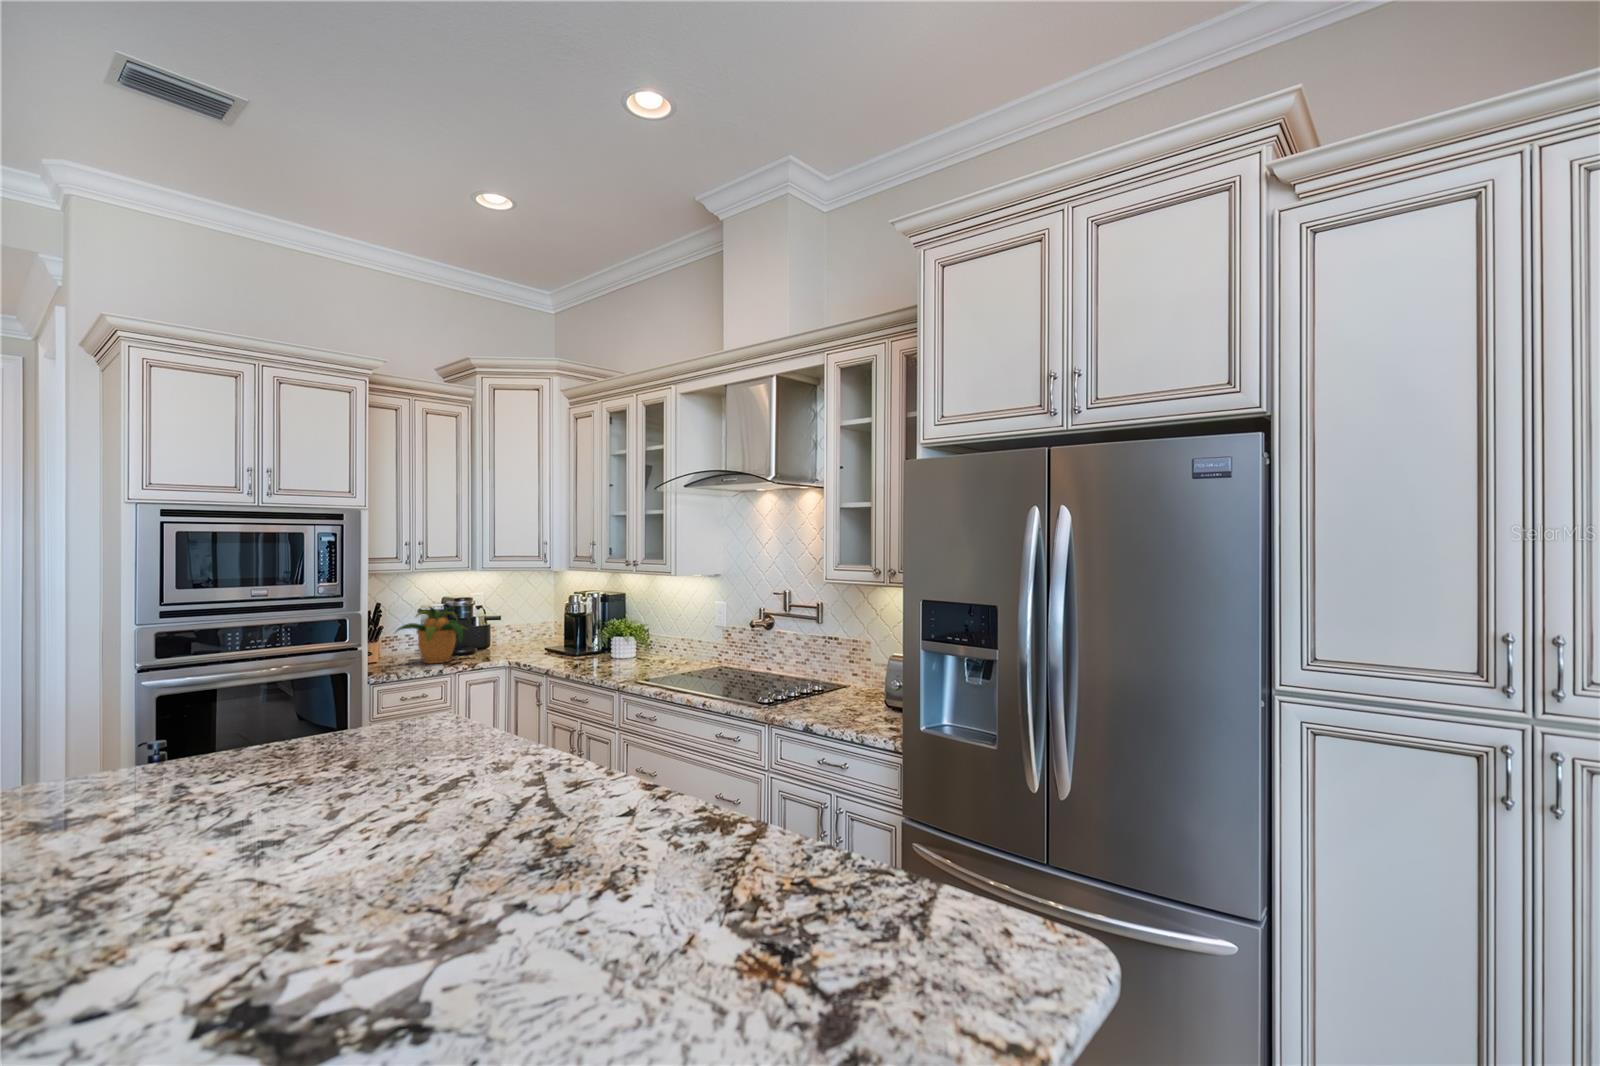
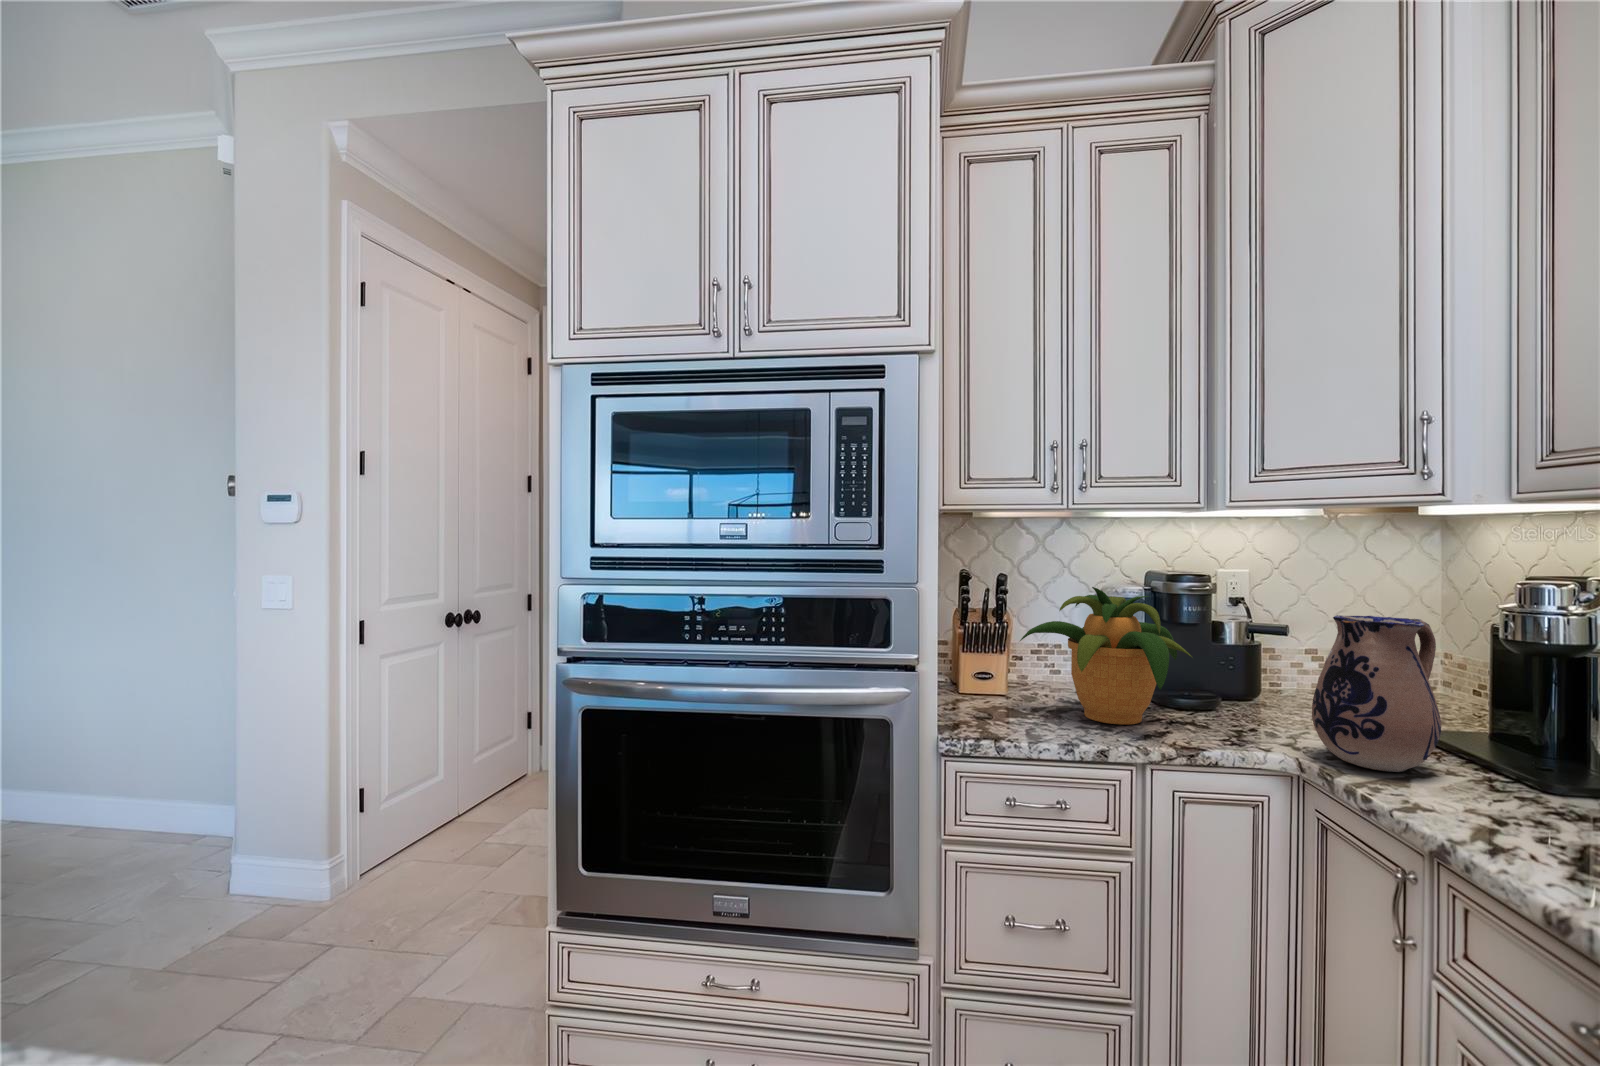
ceramic pitcher: none [512,608,548,659] -> present [1312,615,1441,772]

